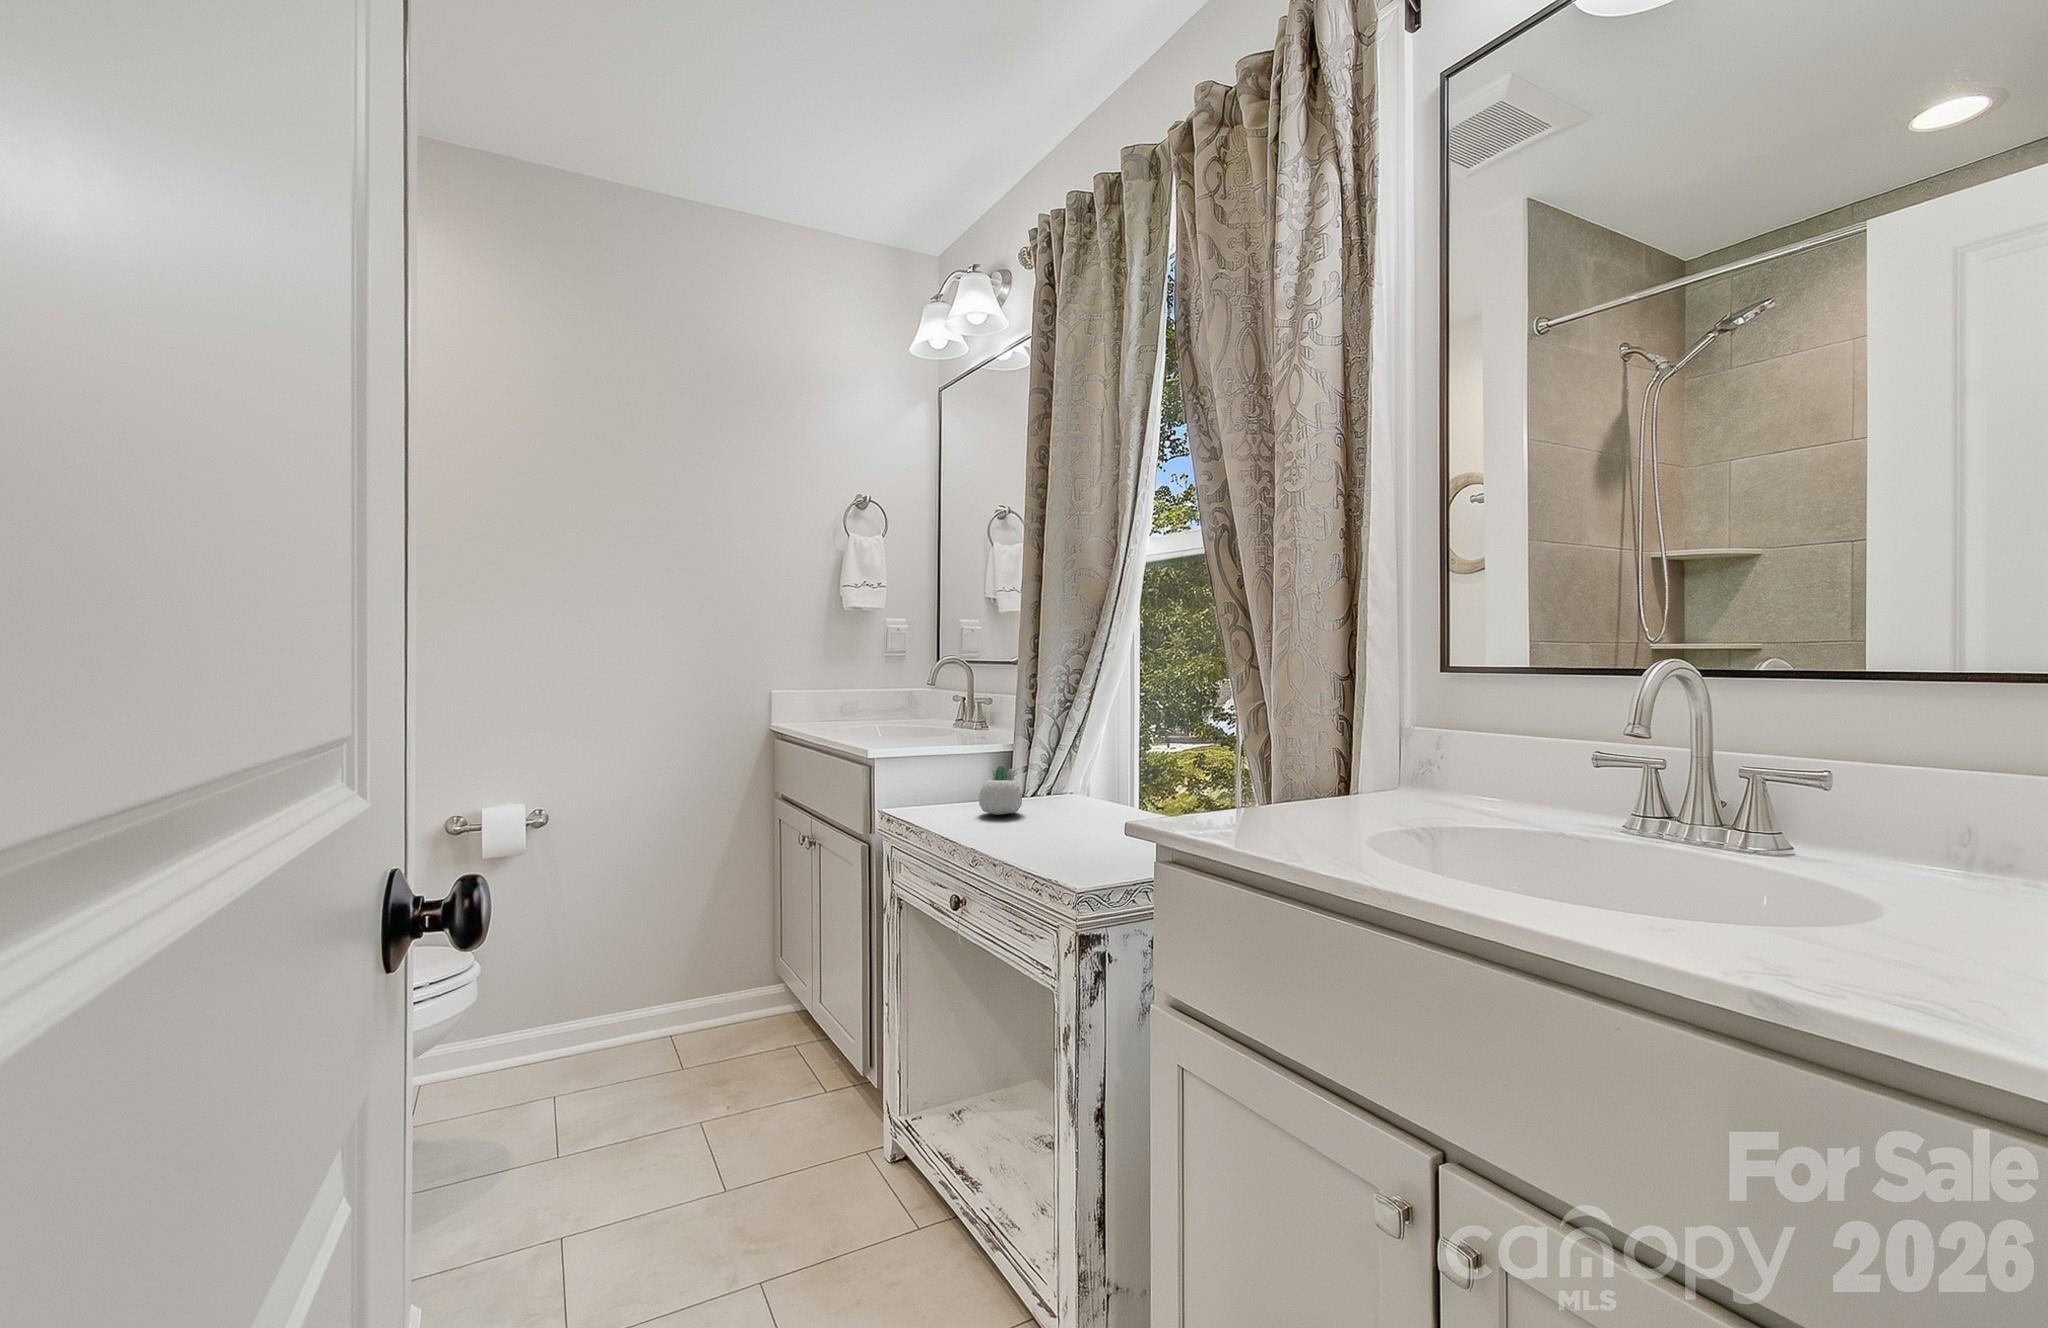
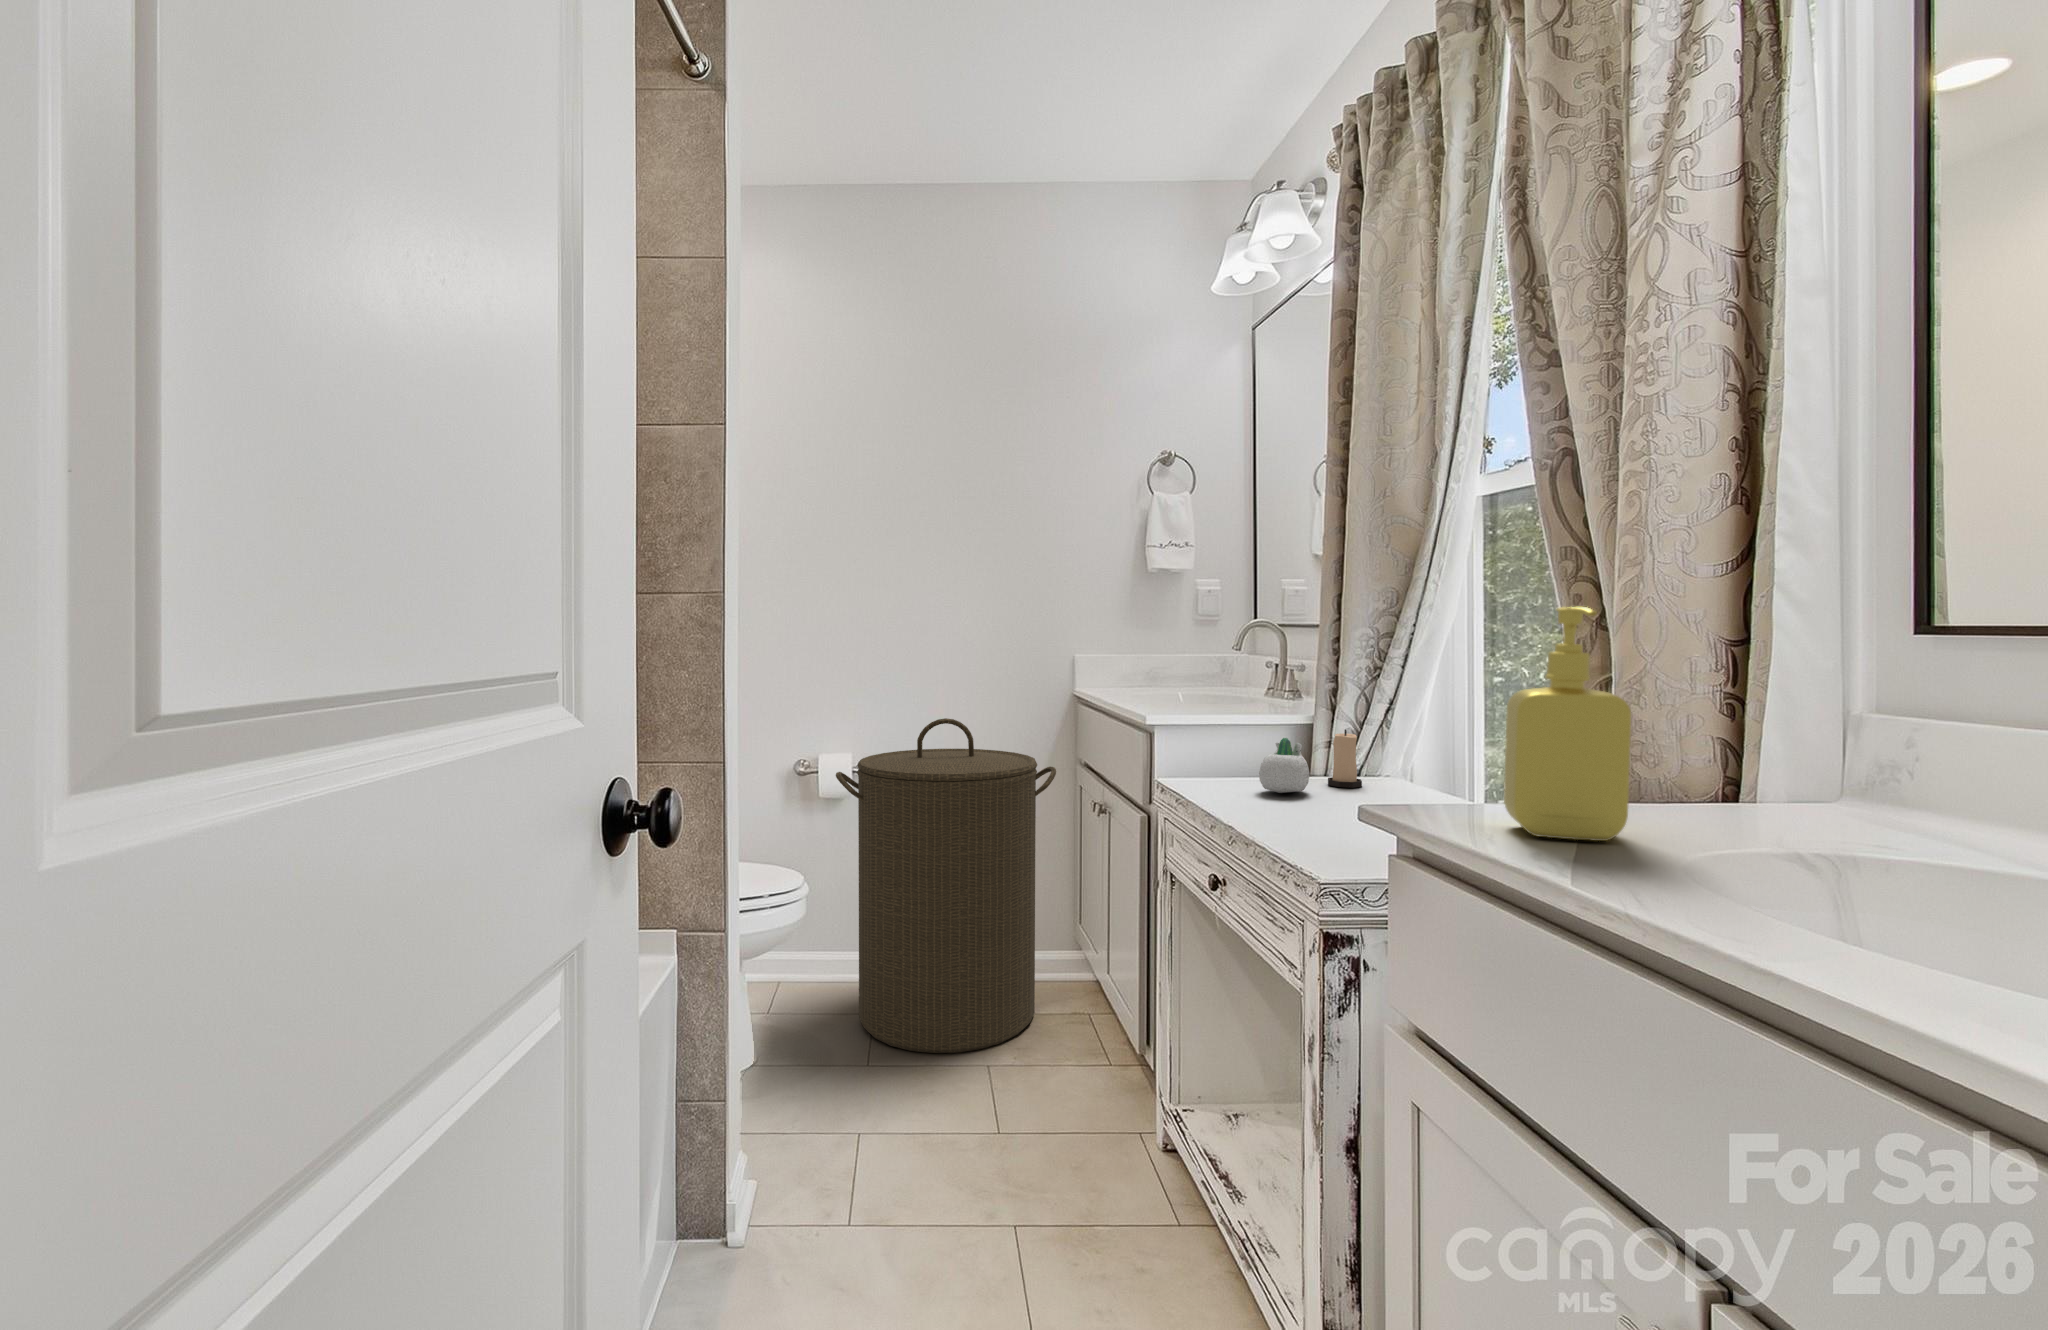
soap dispenser: none [1228,656,1315,832] -> present [1504,607,1631,841]
candle: none [1033,755,1062,806] -> present [1328,729,1362,788]
laundry hamper: none [508,760,759,1123] -> present [836,718,1056,1053]

